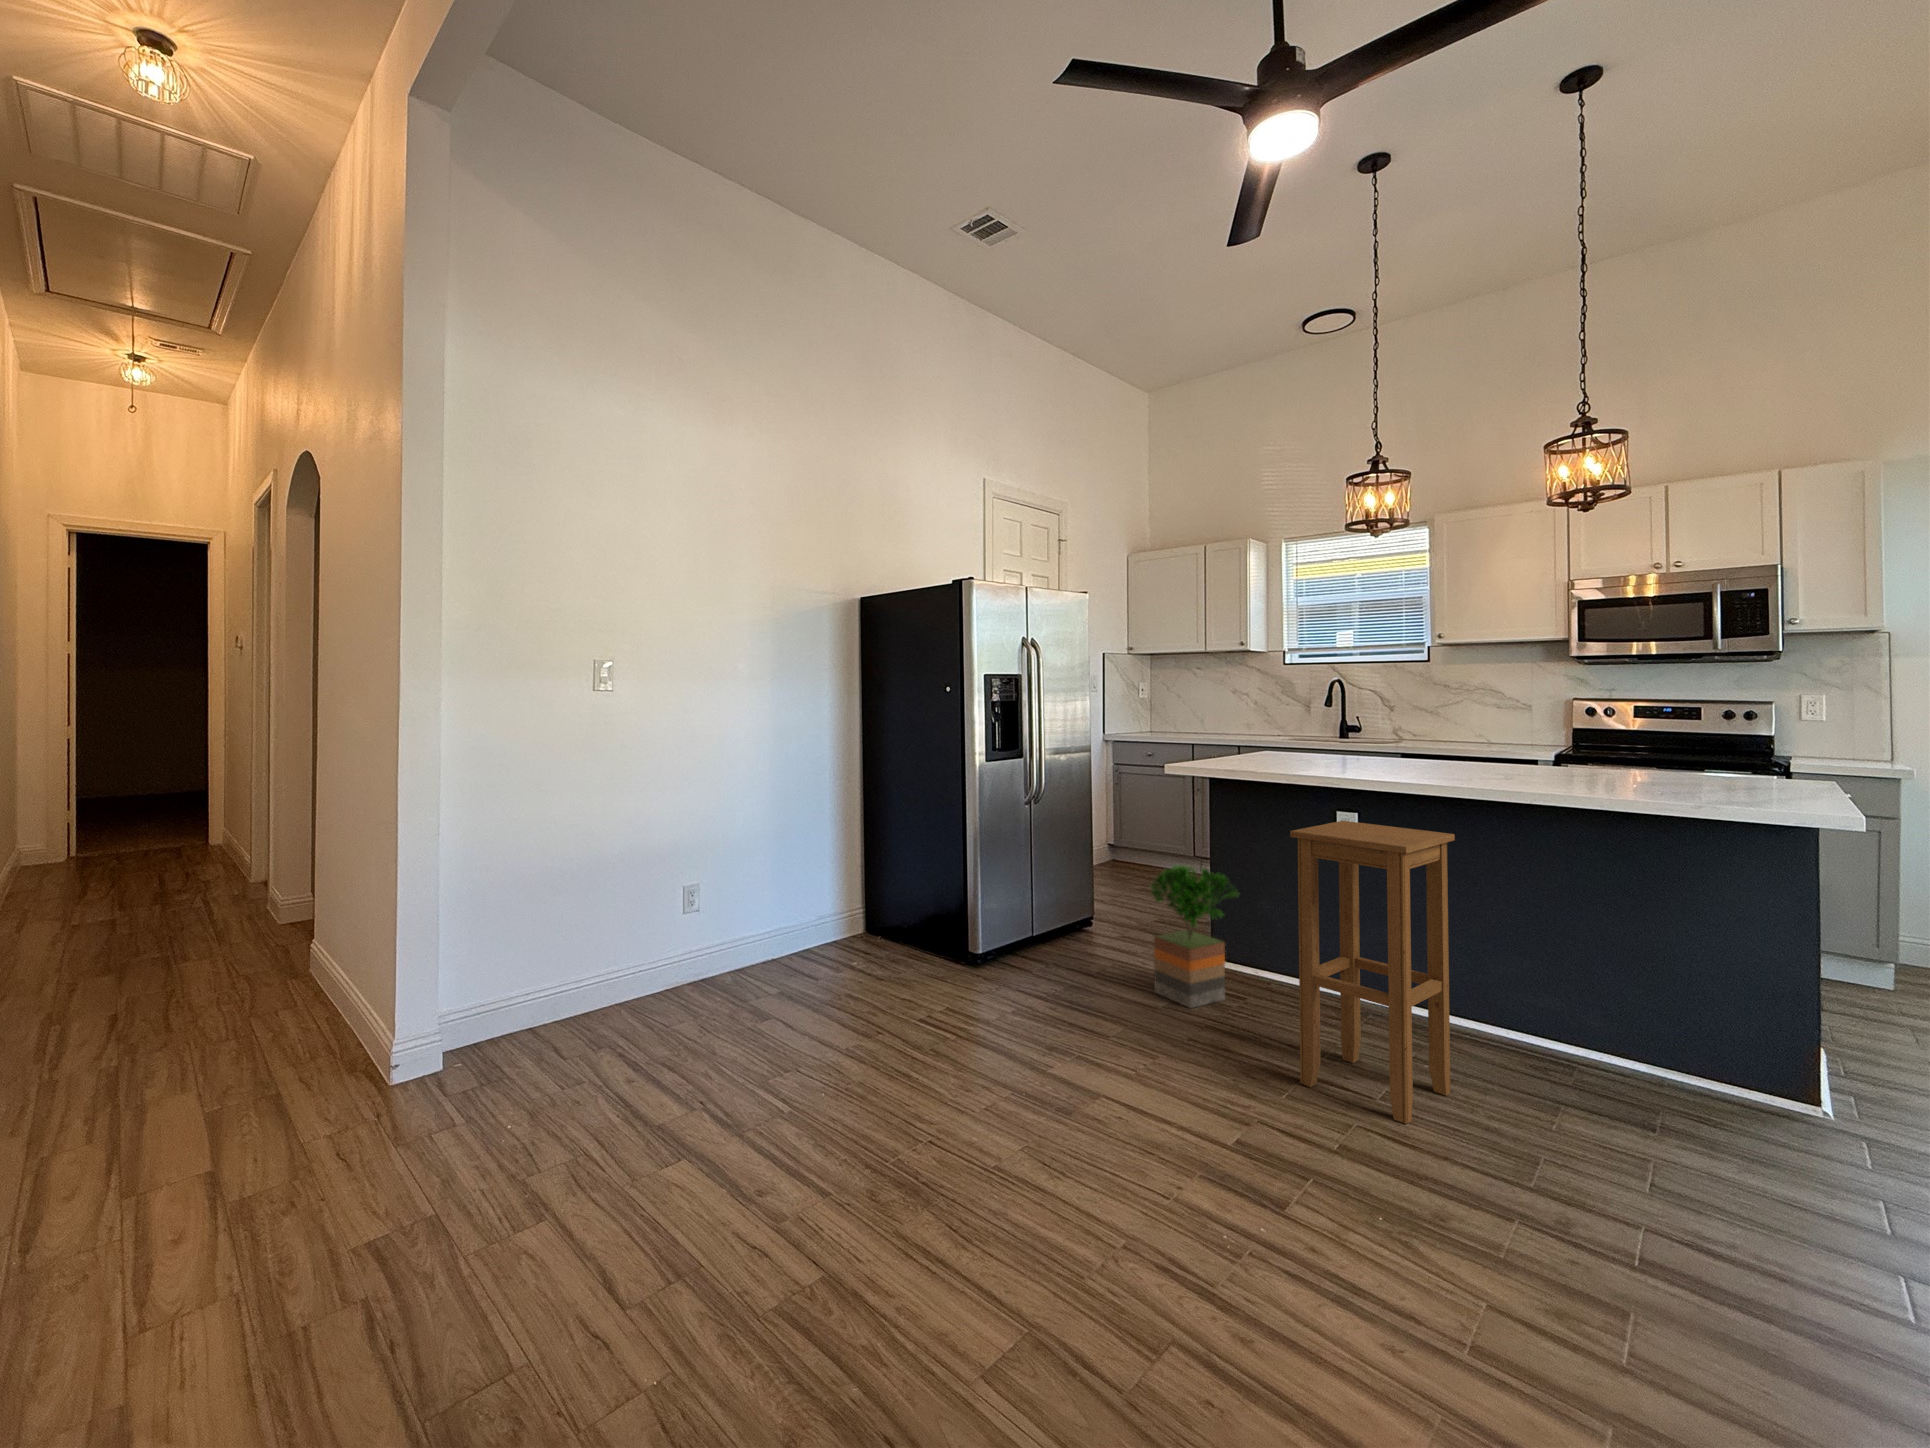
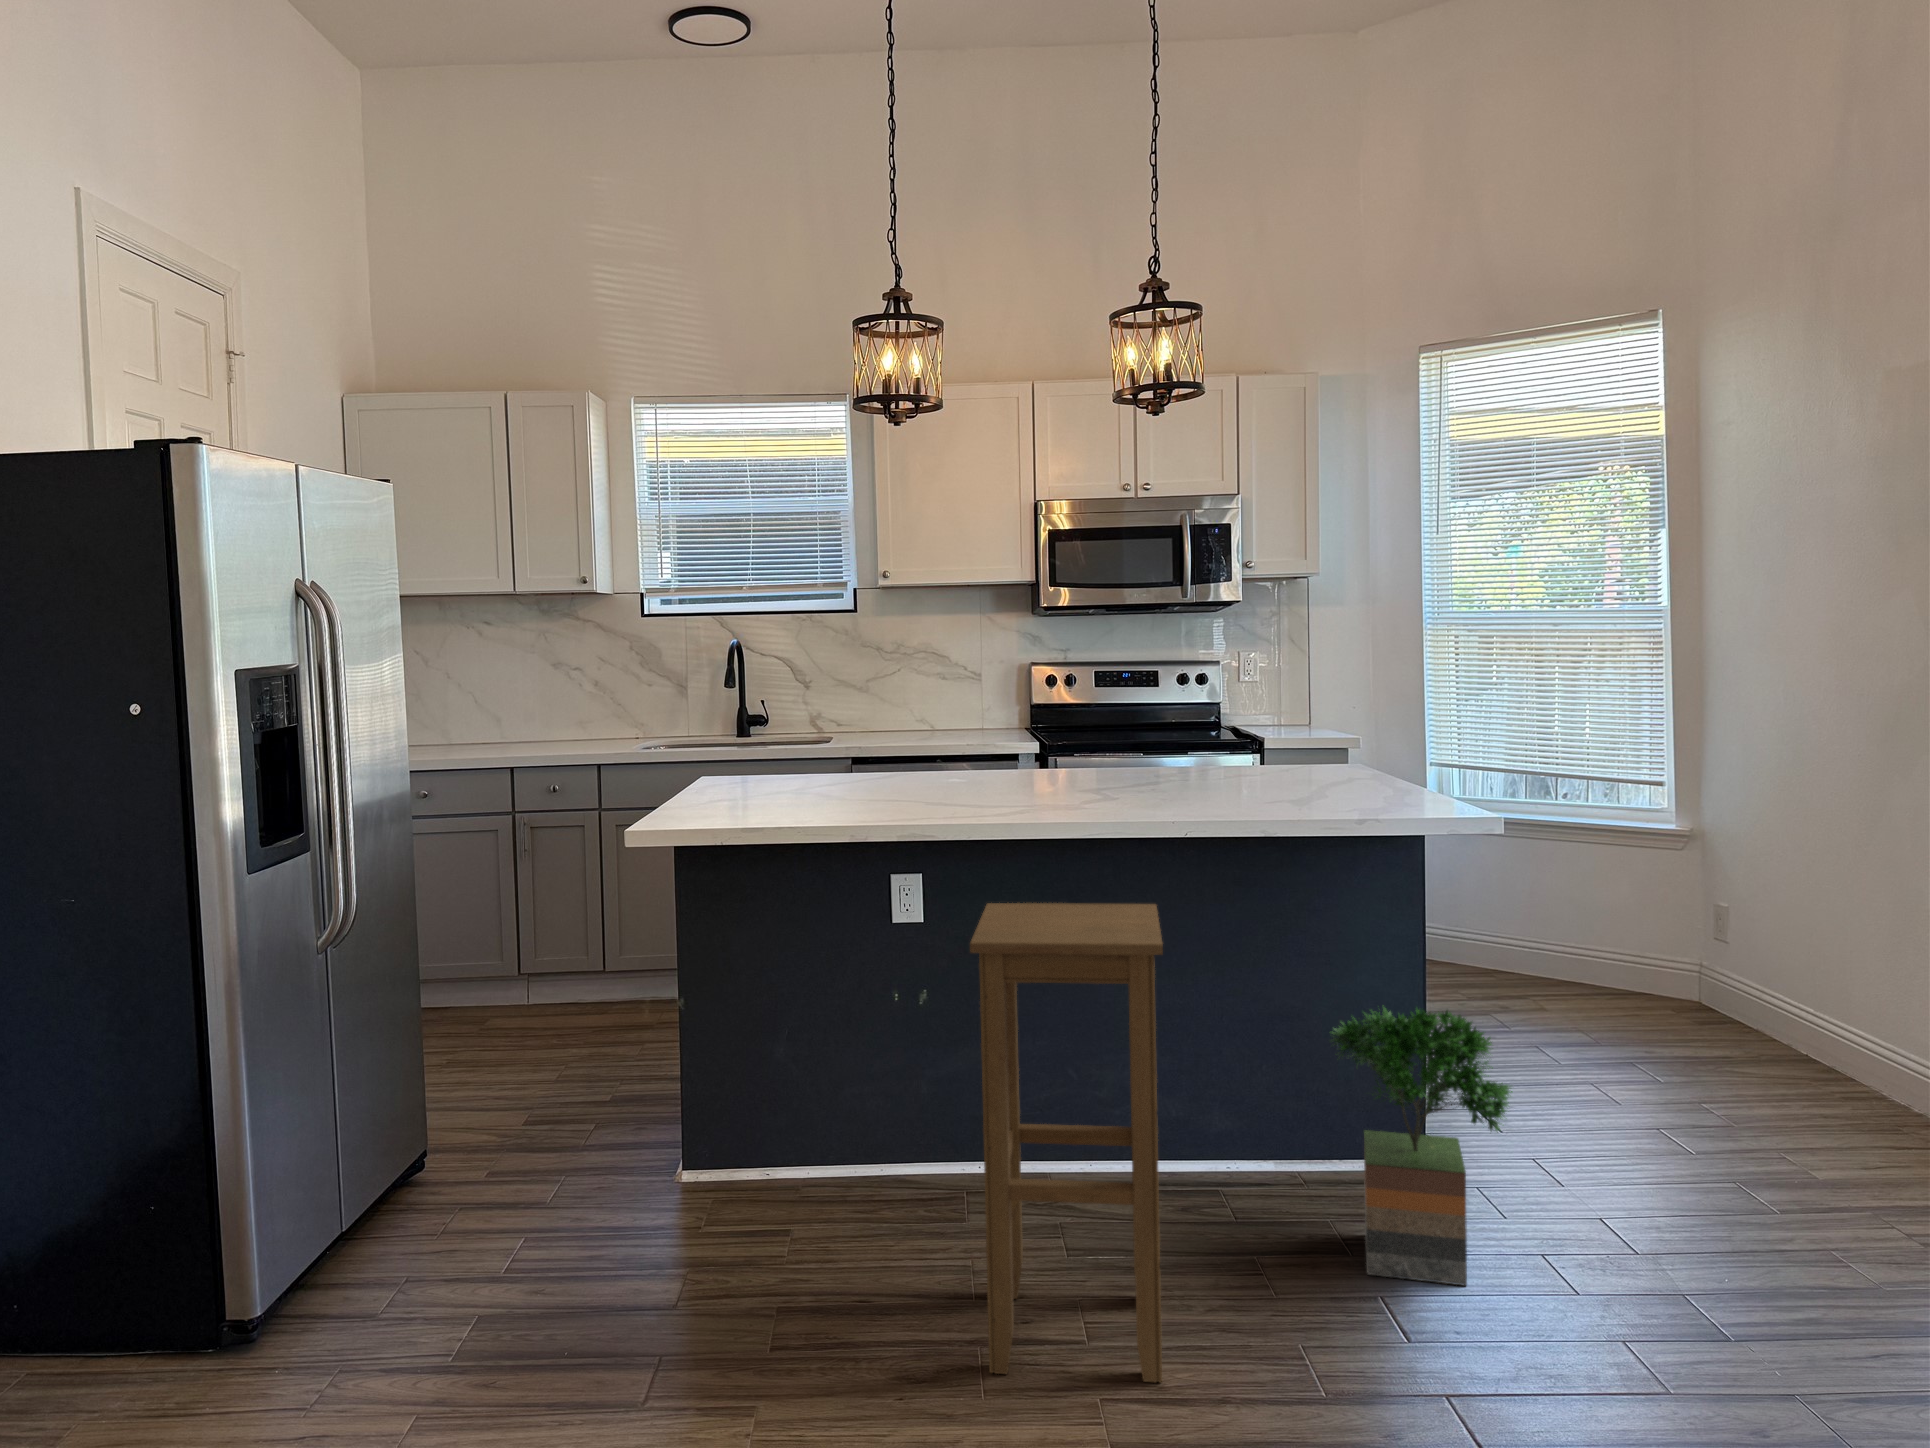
potted tree: present [1151,865,1238,1008] -> present [1332,1008,1512,1286]

